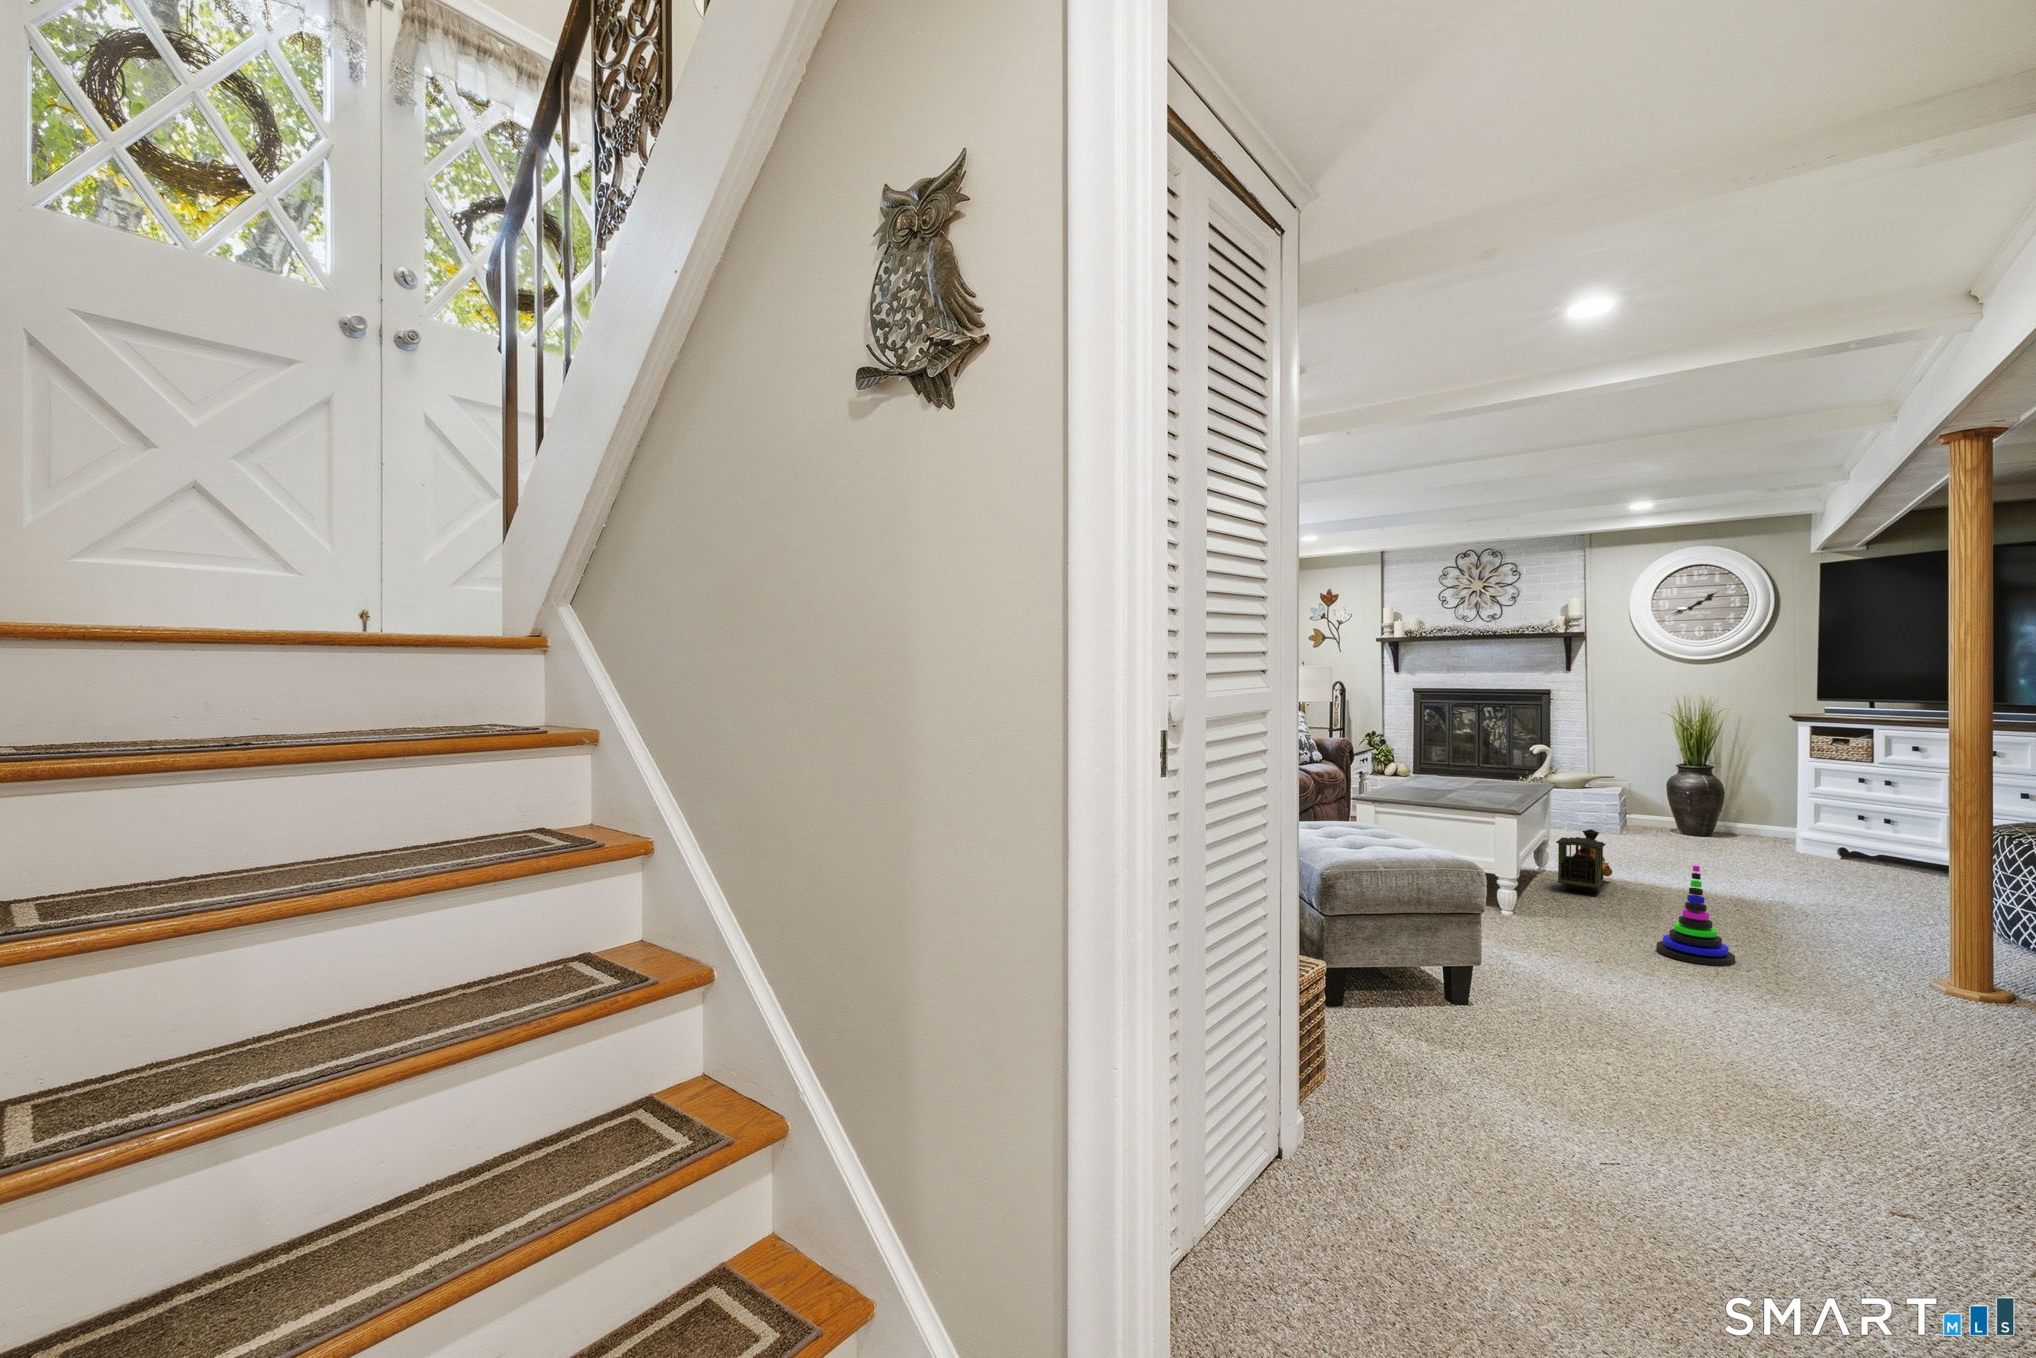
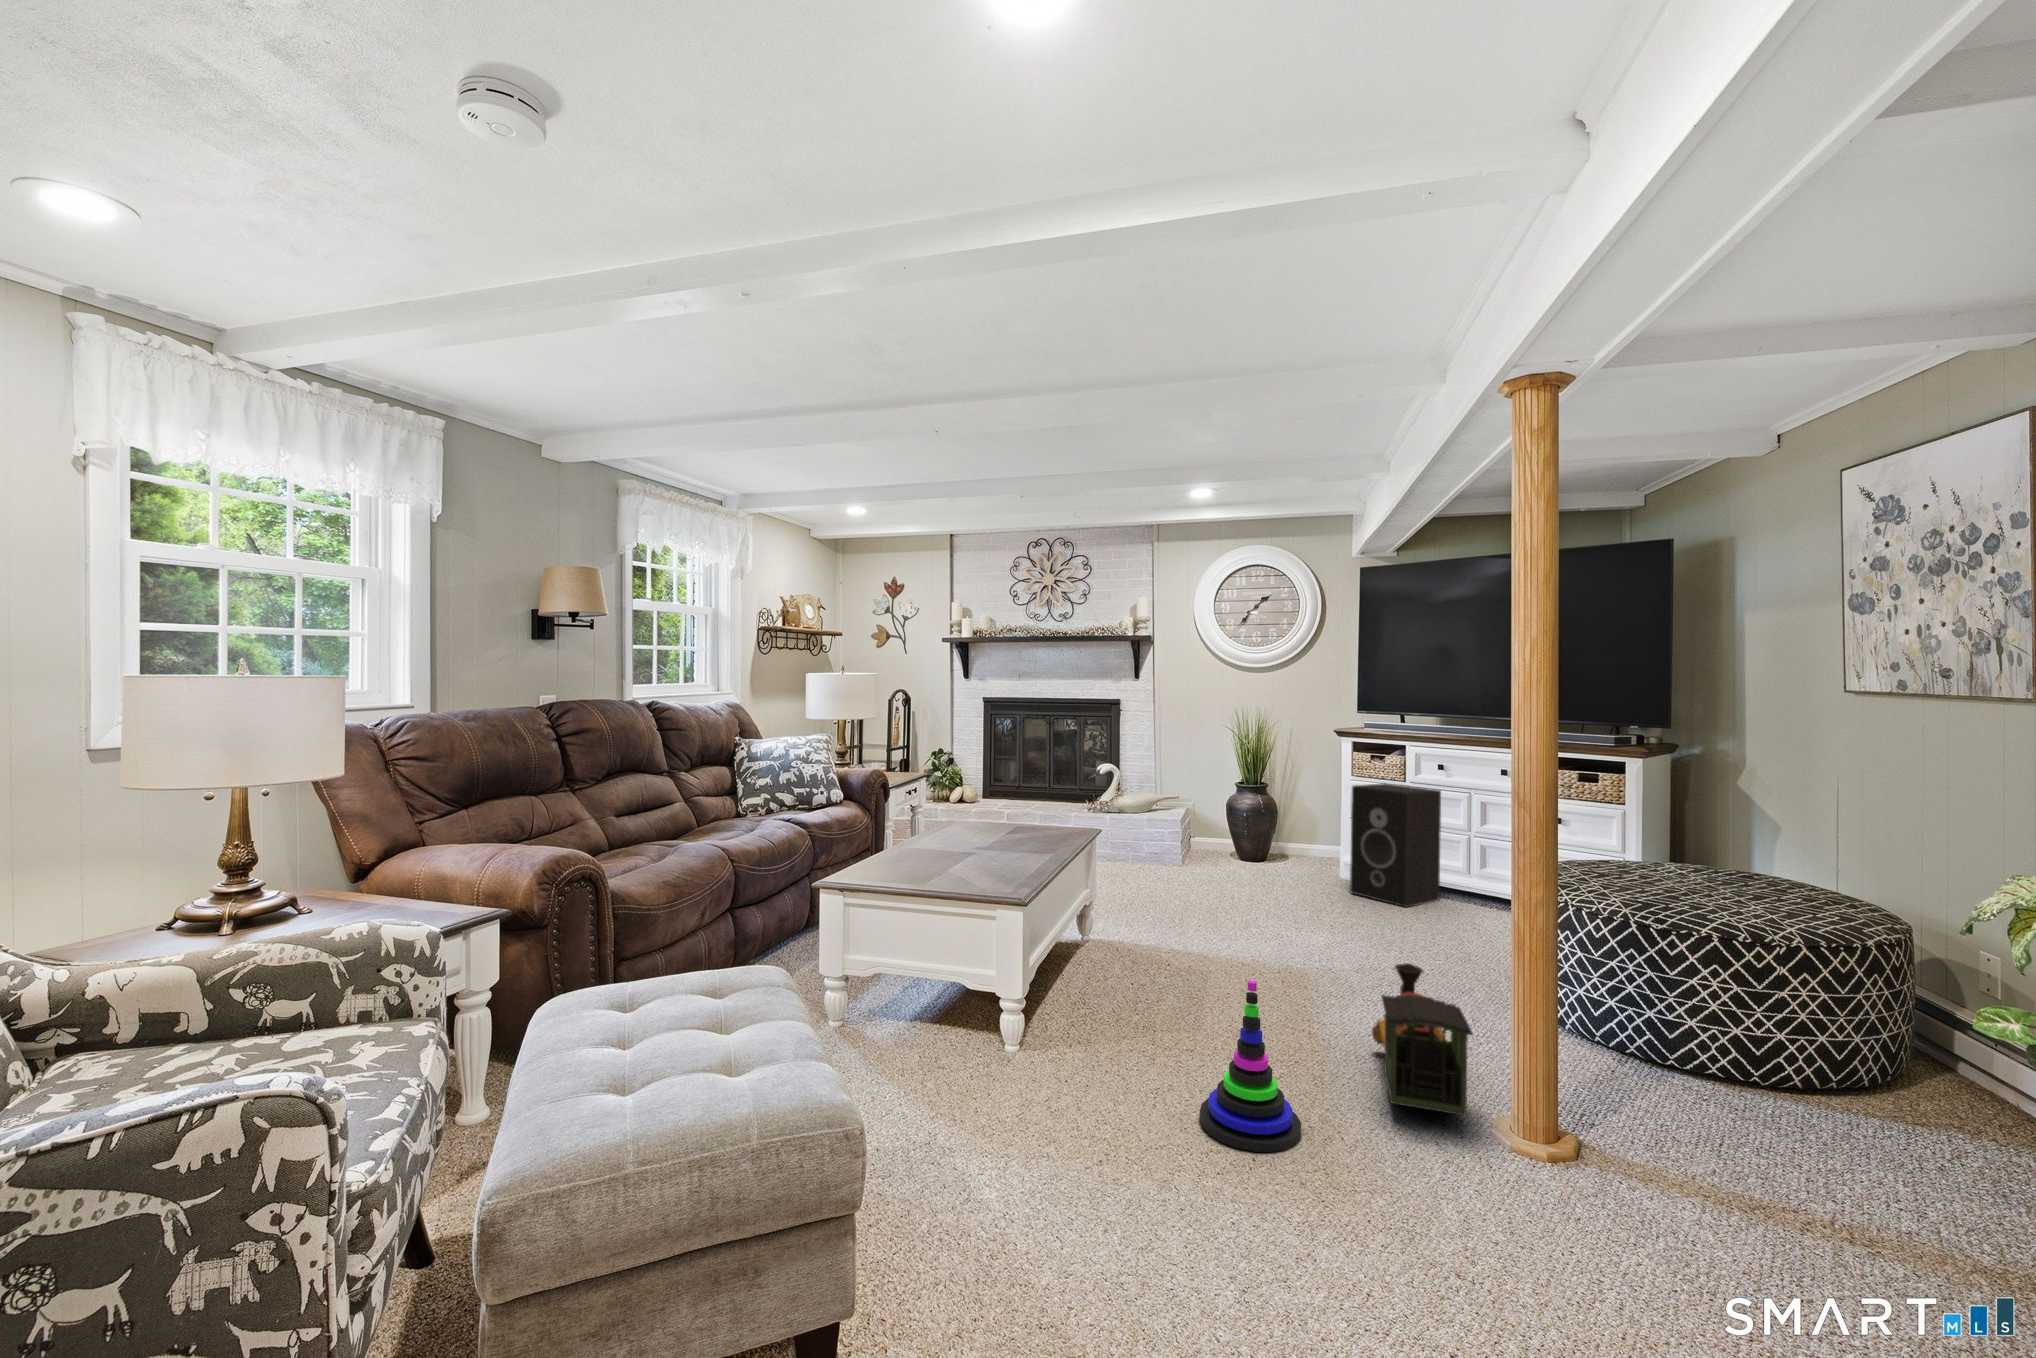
speaker: none [1805,765,1911,874] -> present [1350,783,1441,907]
toy train: present [1556,829,1612,893] -> present [1372,963,1473,1116]

